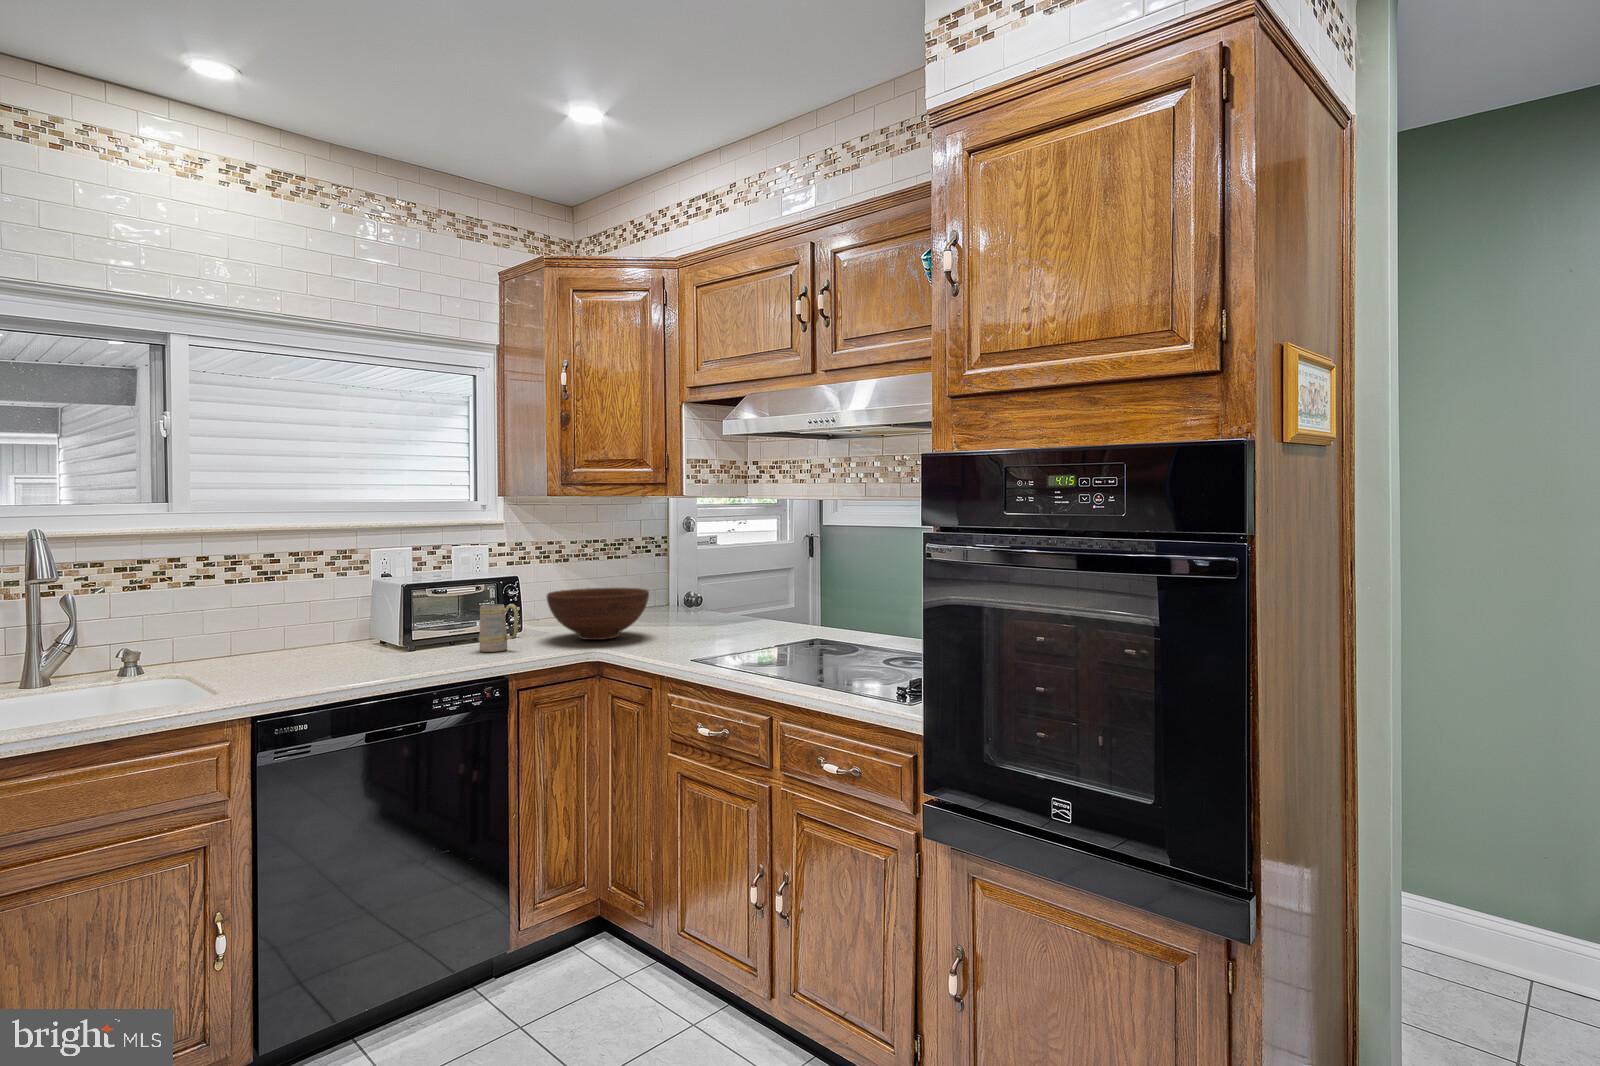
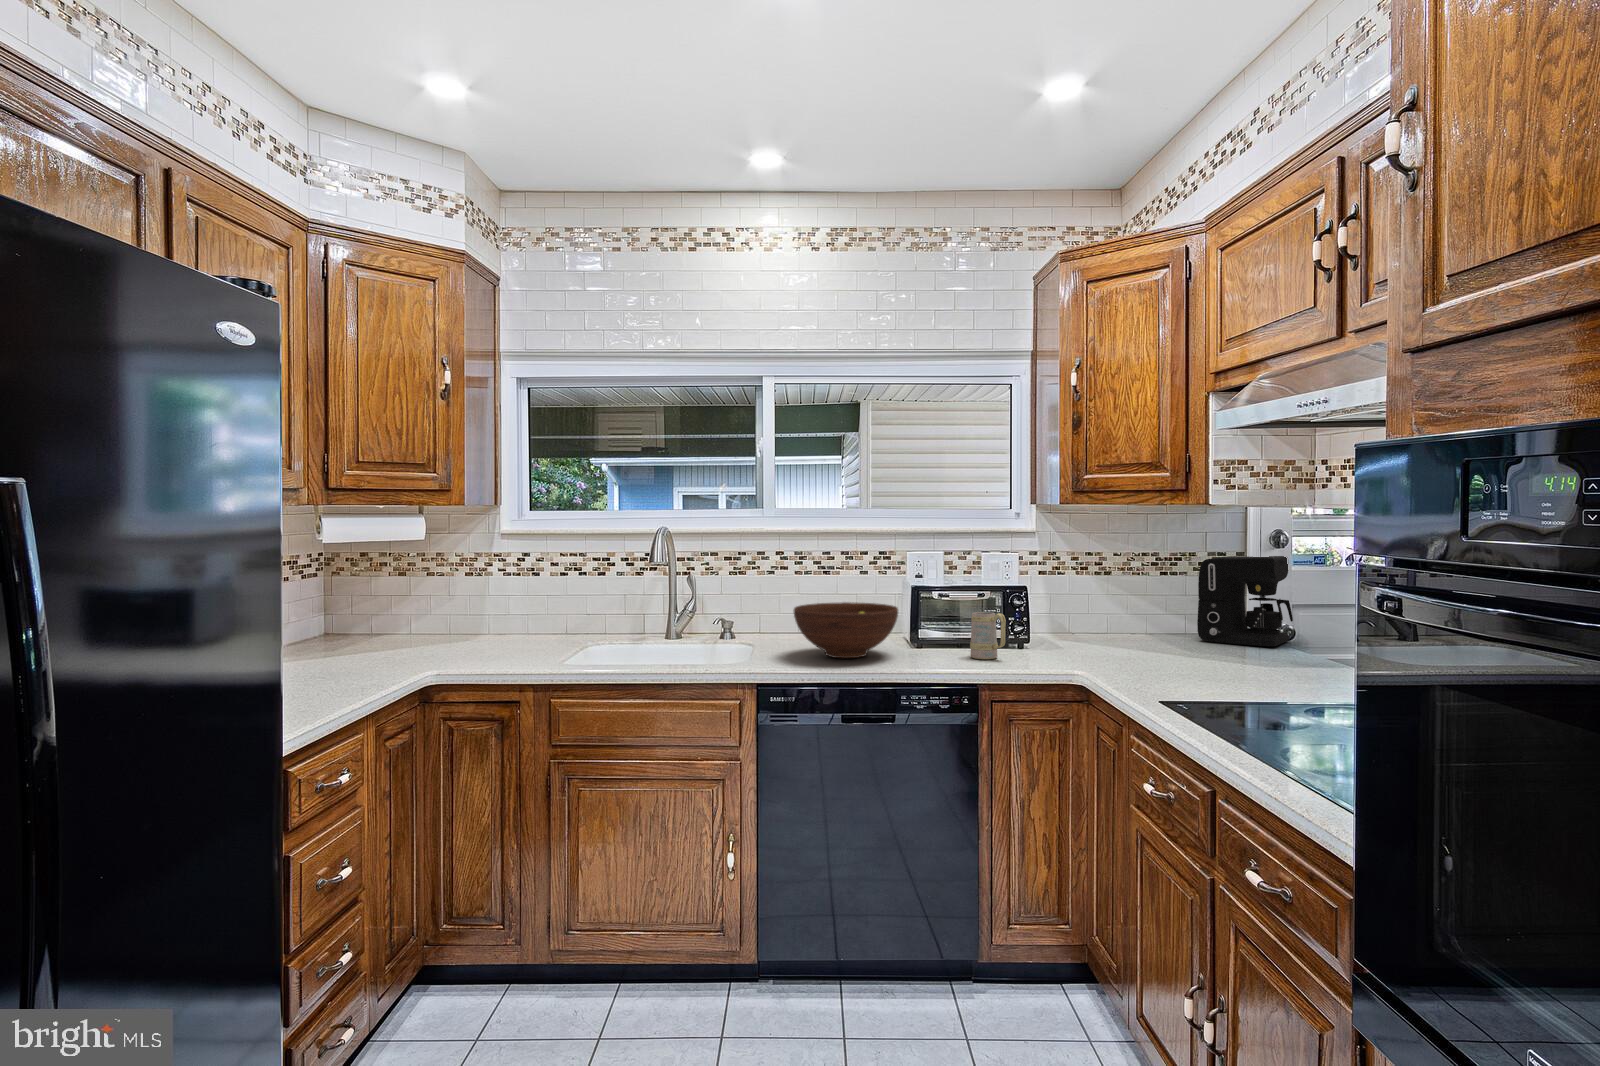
coffee maker: none [651,541,720,616] -> present [1197,556,1293,646]
fruit bowl: present [547,588,649,640] -> present [794,602,898,658]

